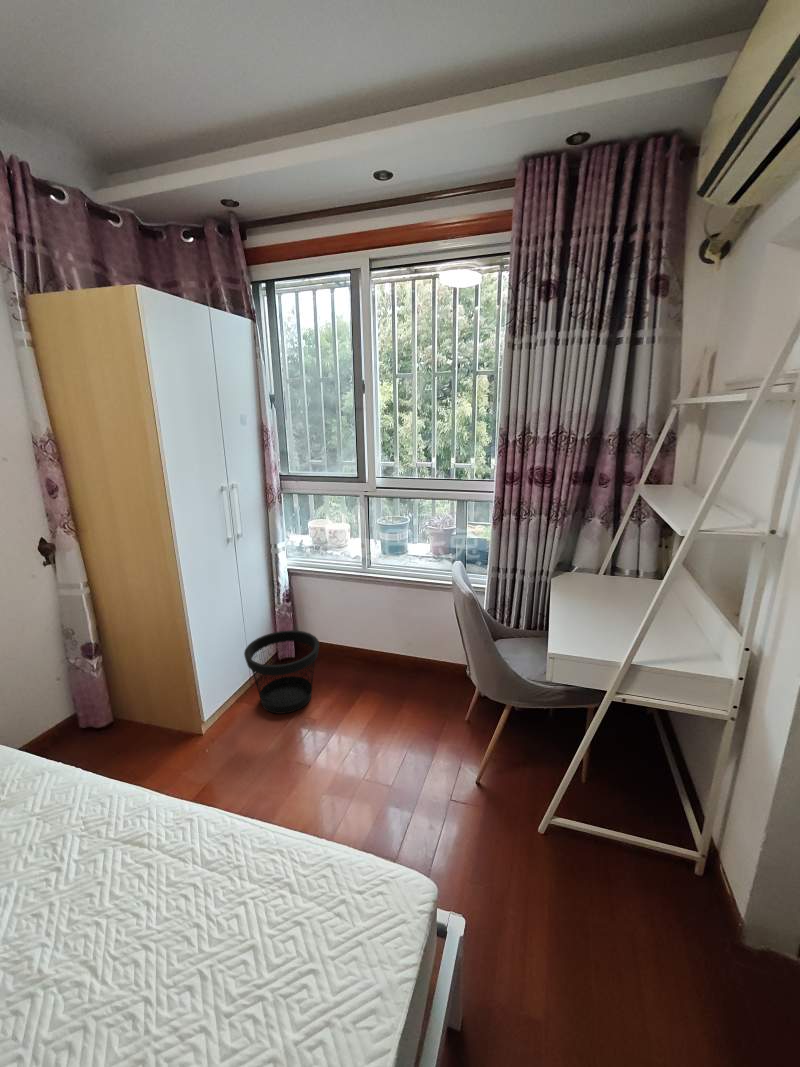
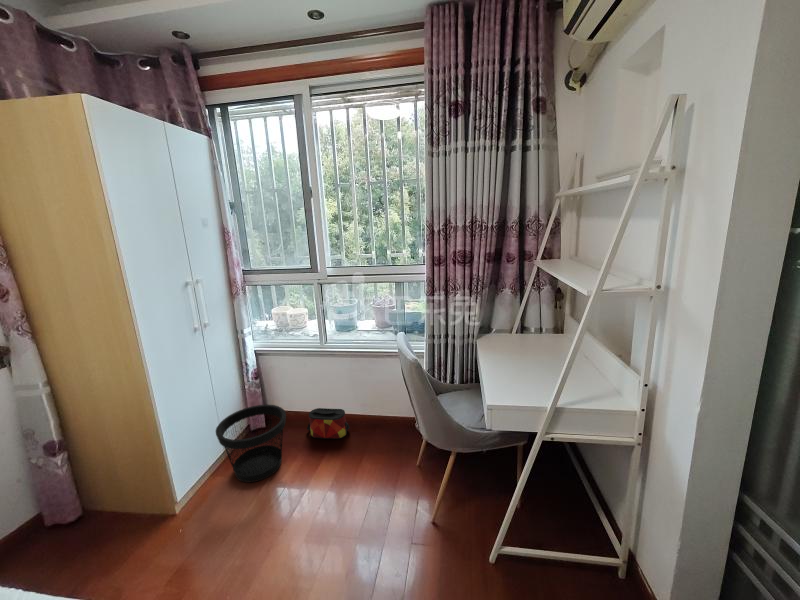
bag: none [341,642,390,680] -> present [307,408,350,439]

